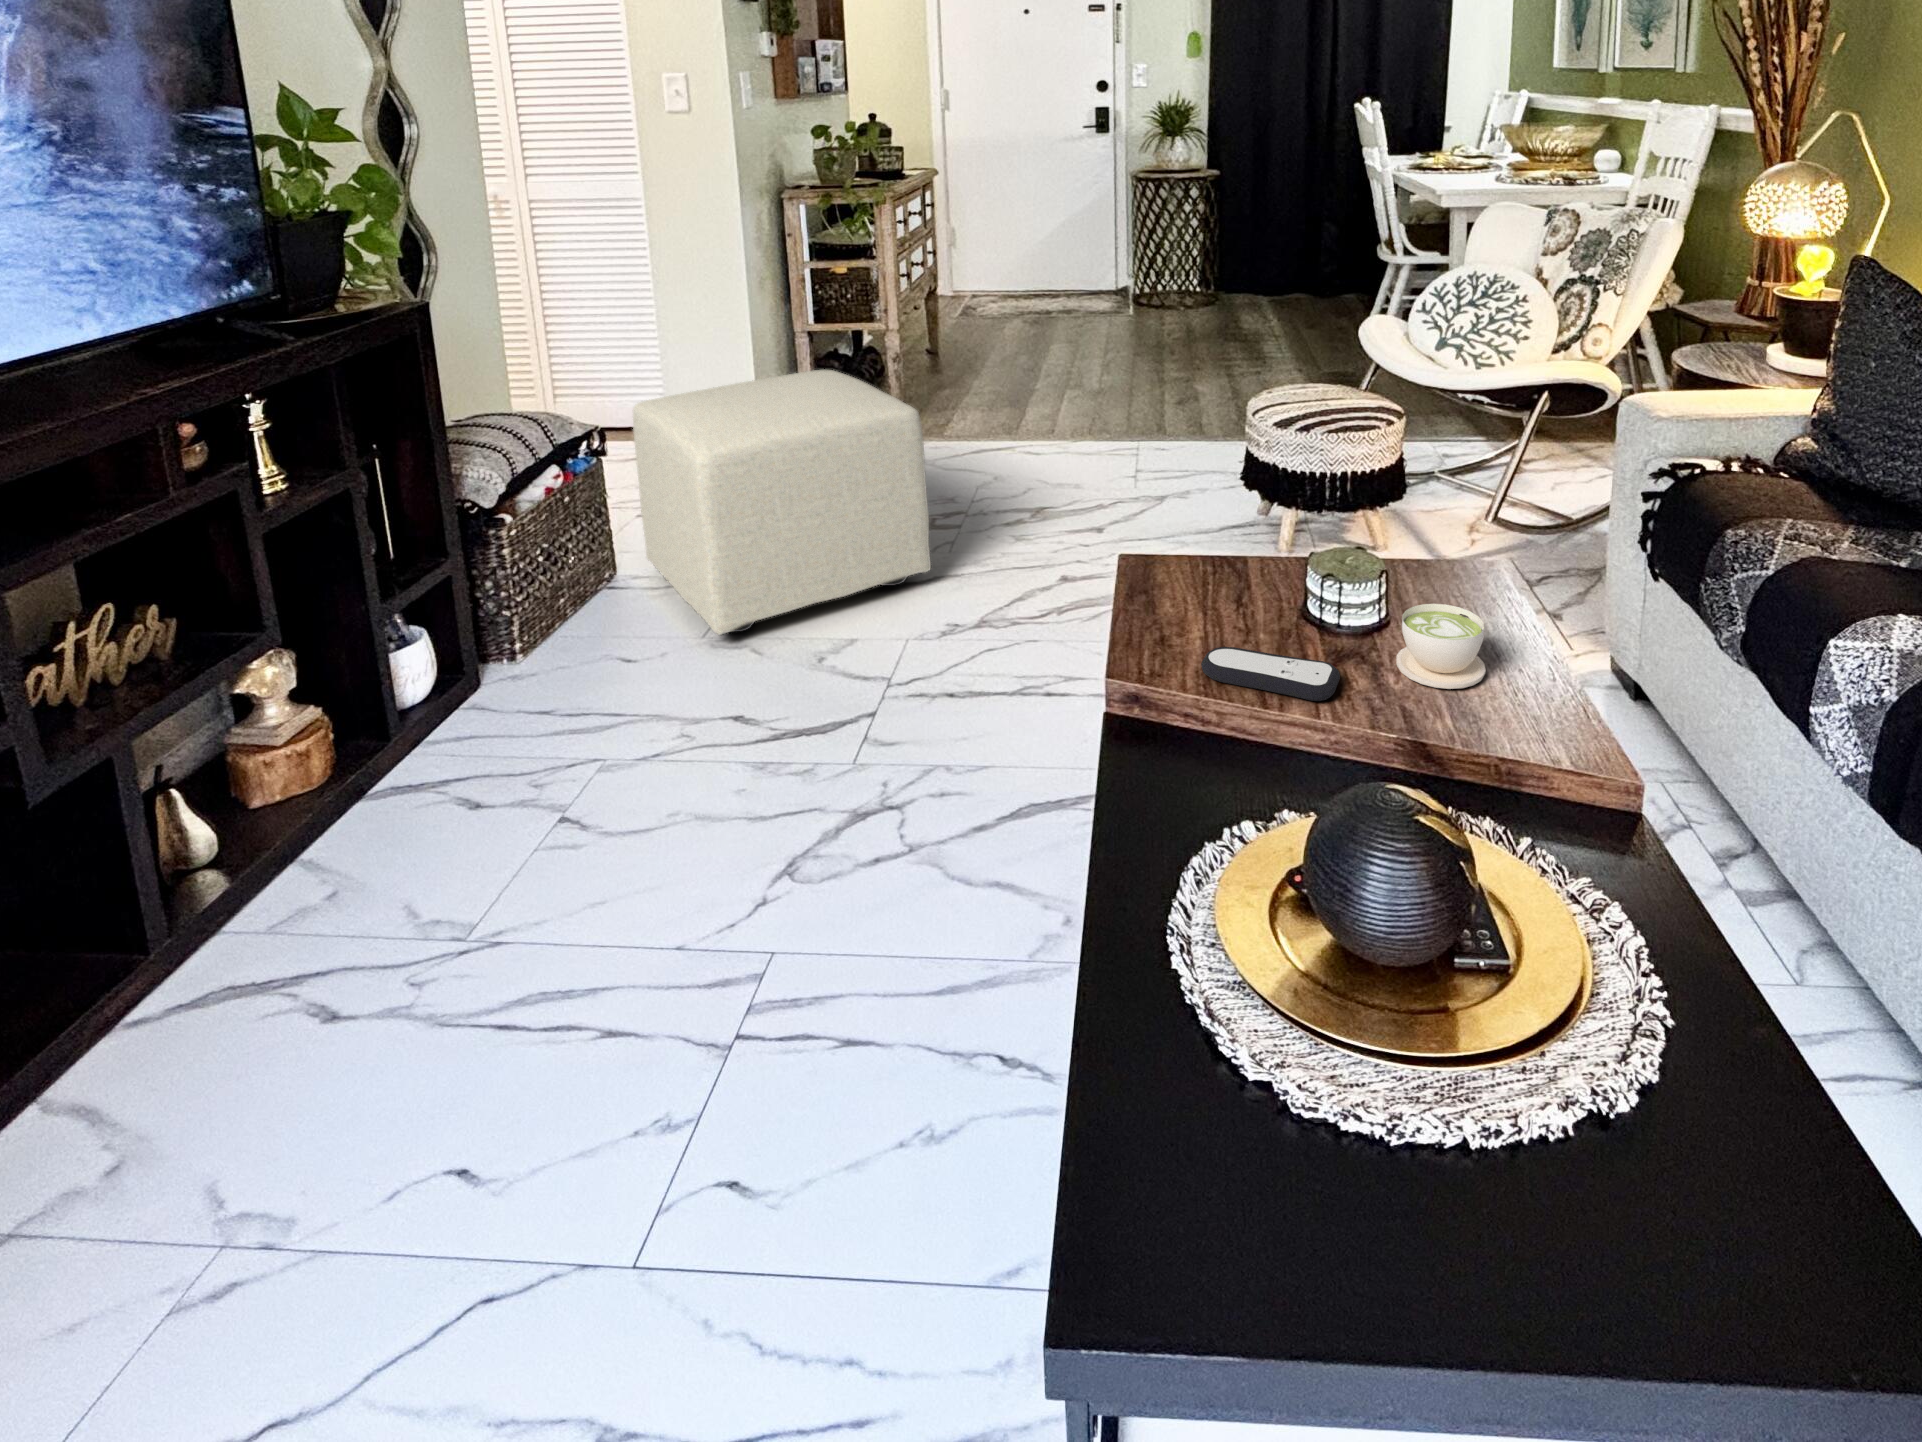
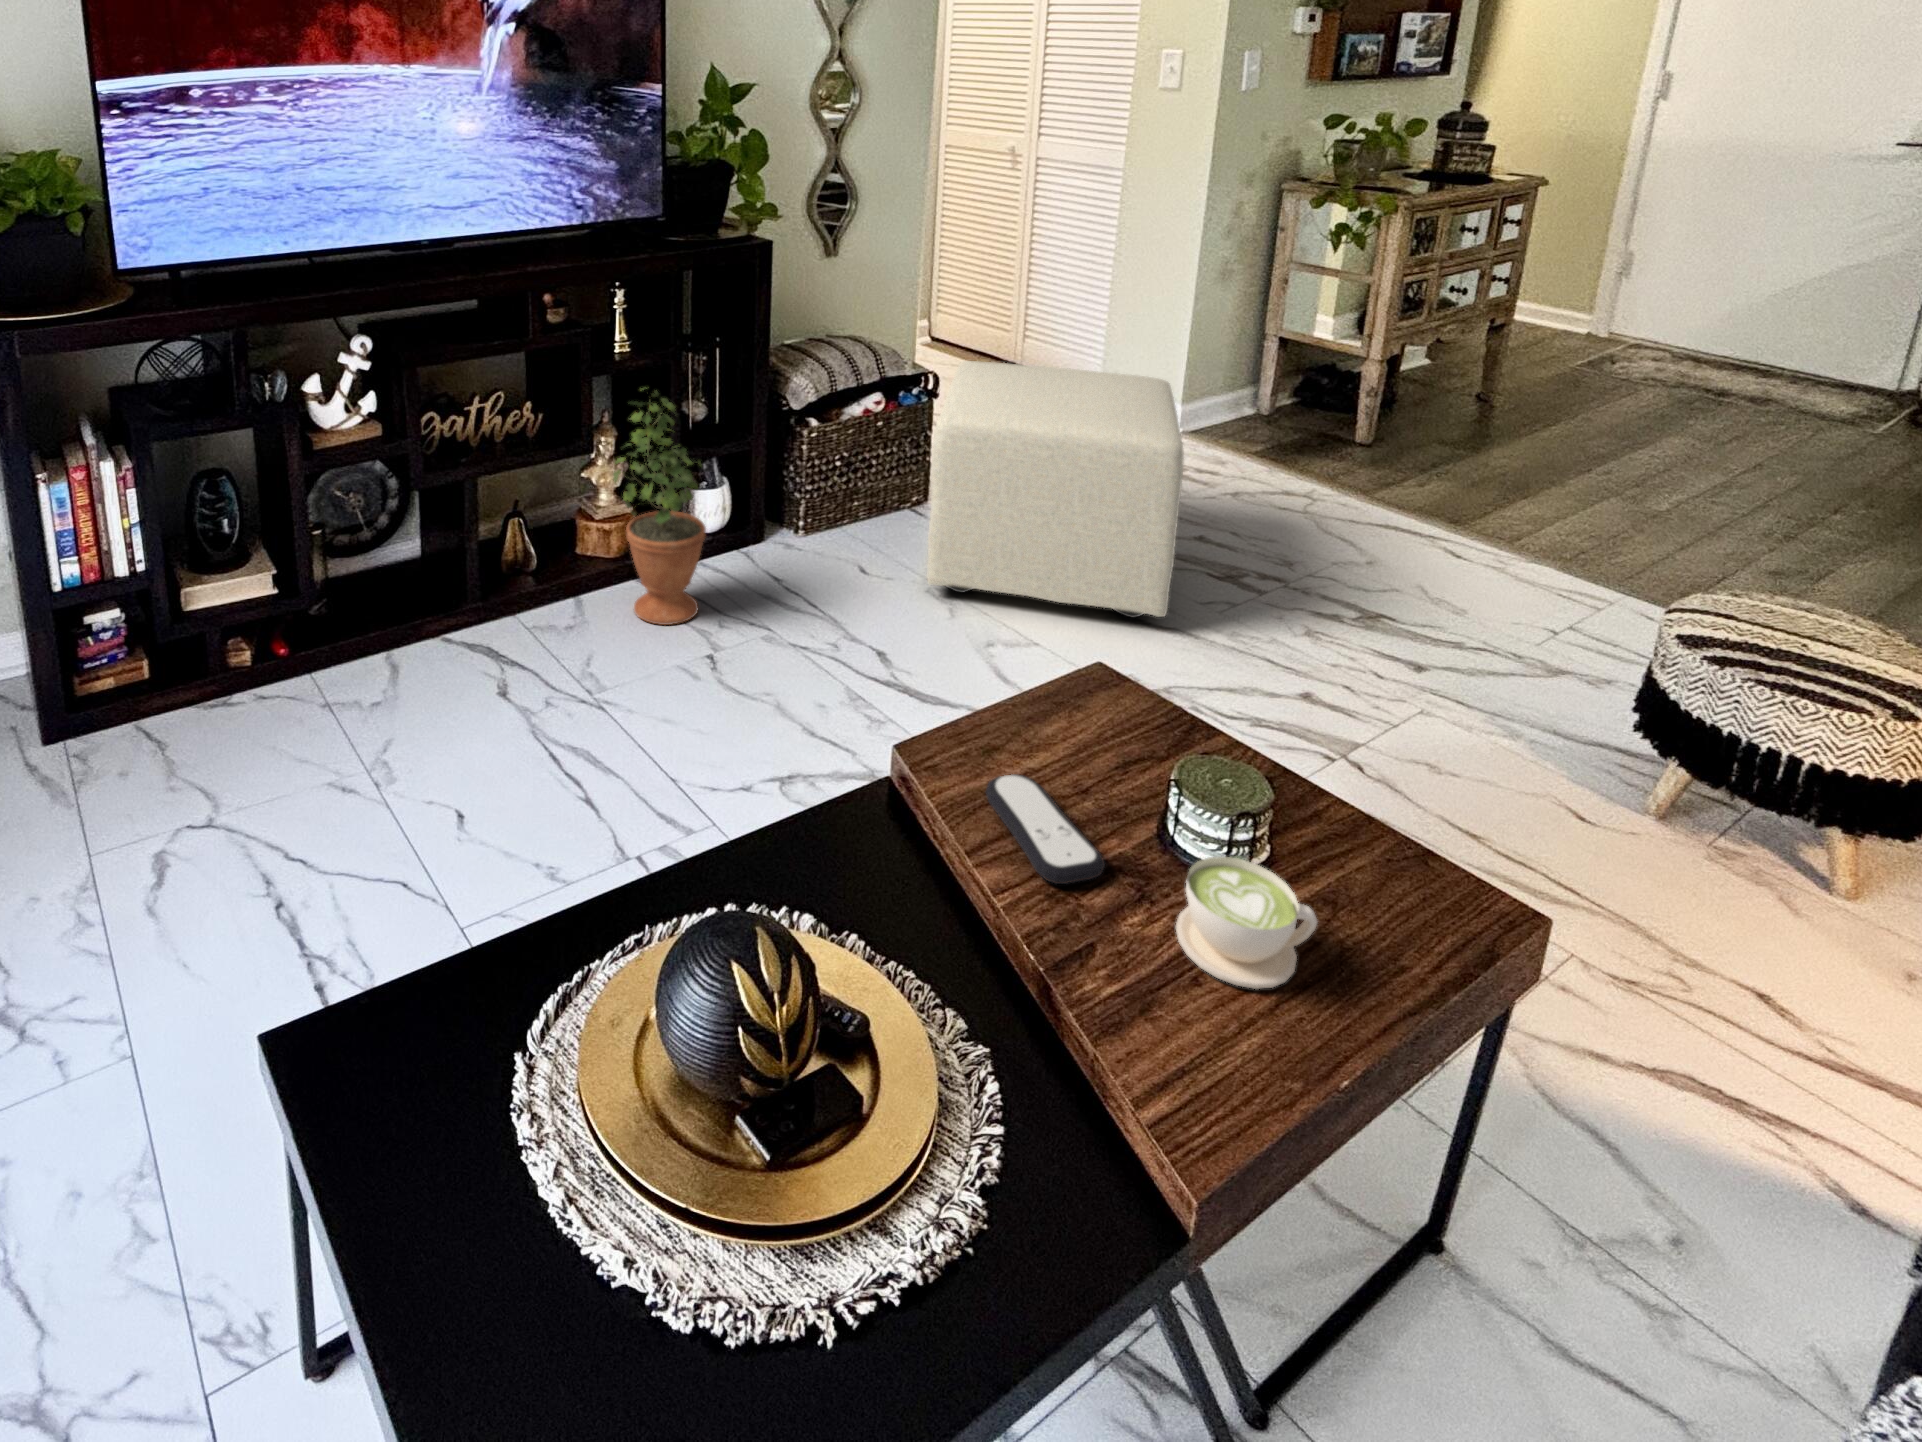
potted plant: none [322,519,494,829] -> present [613,390,706,625]

